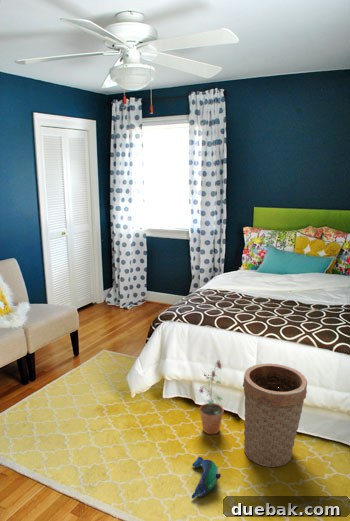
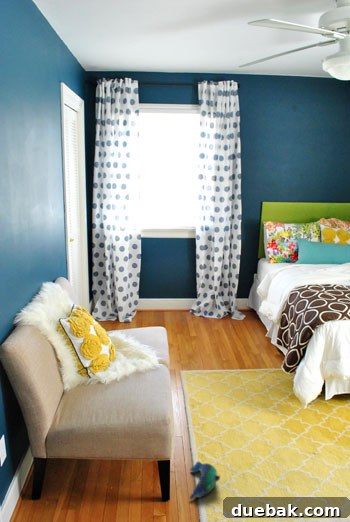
potted plant: present [199,361,223,434] -> none [197,364,225,442]
basket: present [243,364,307,467] -> none [245,367,312,473]

